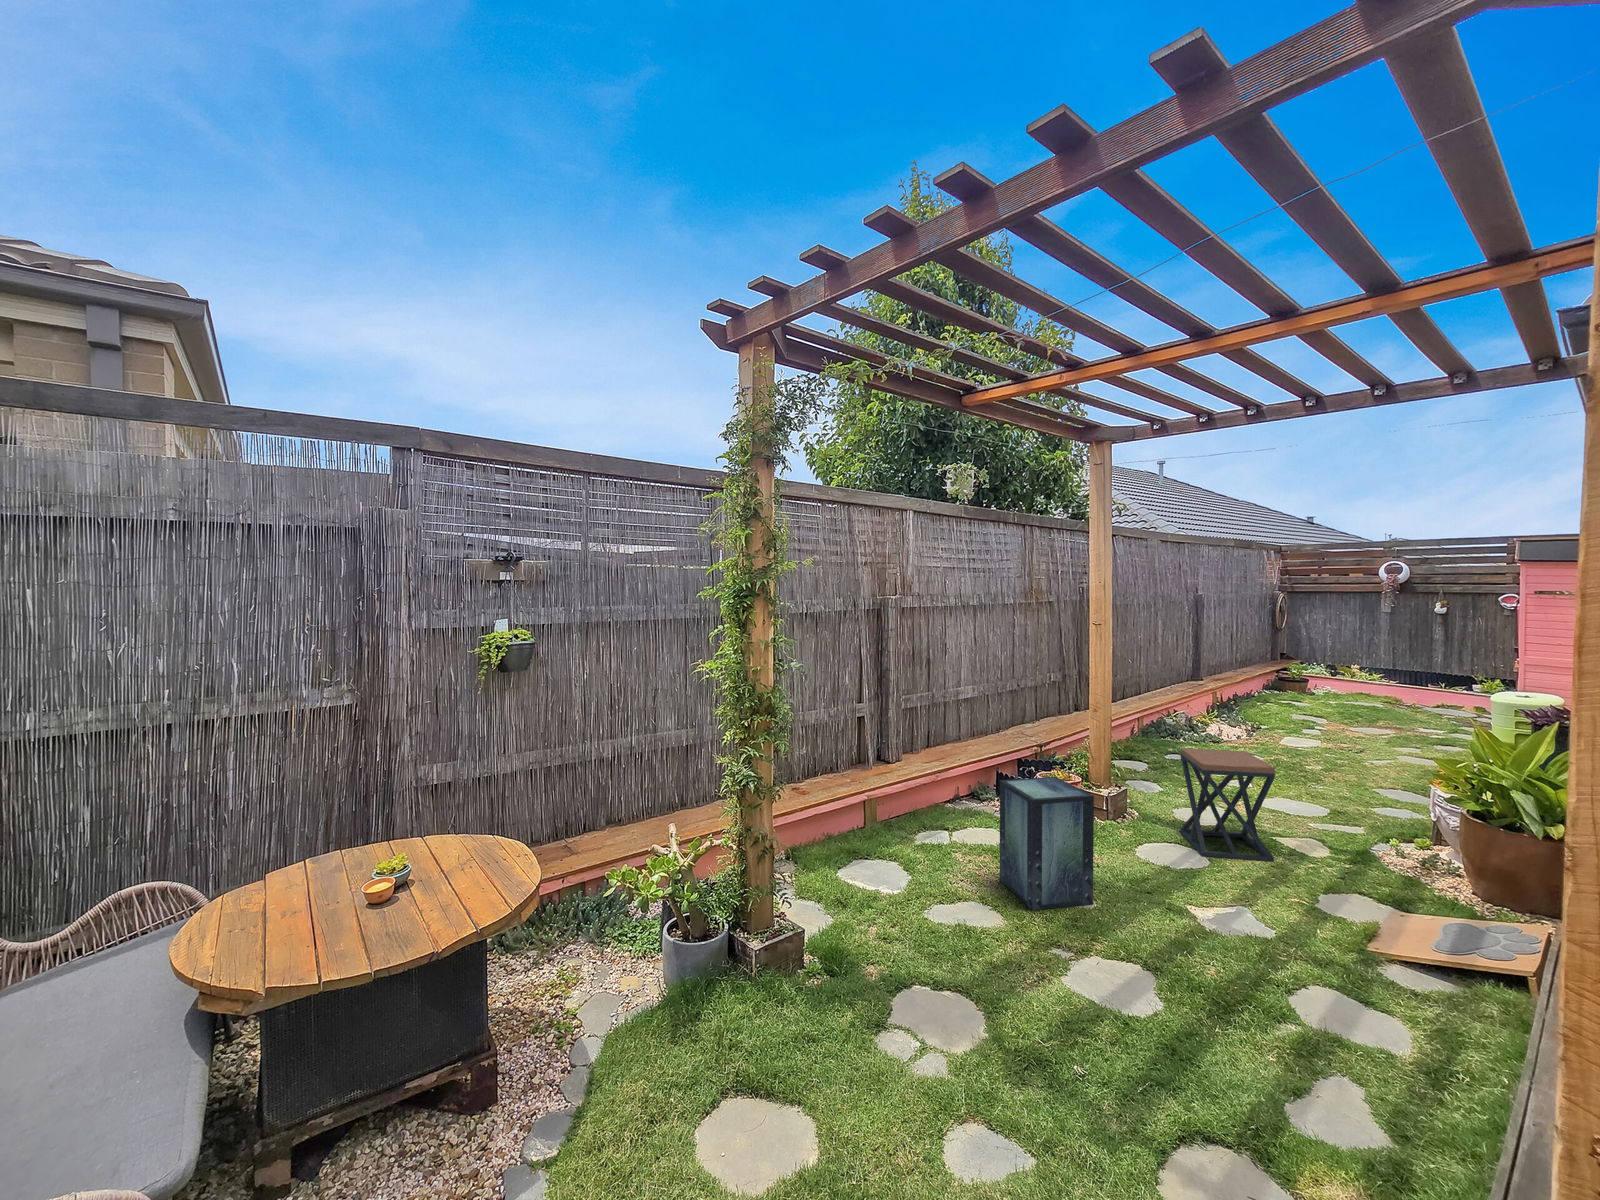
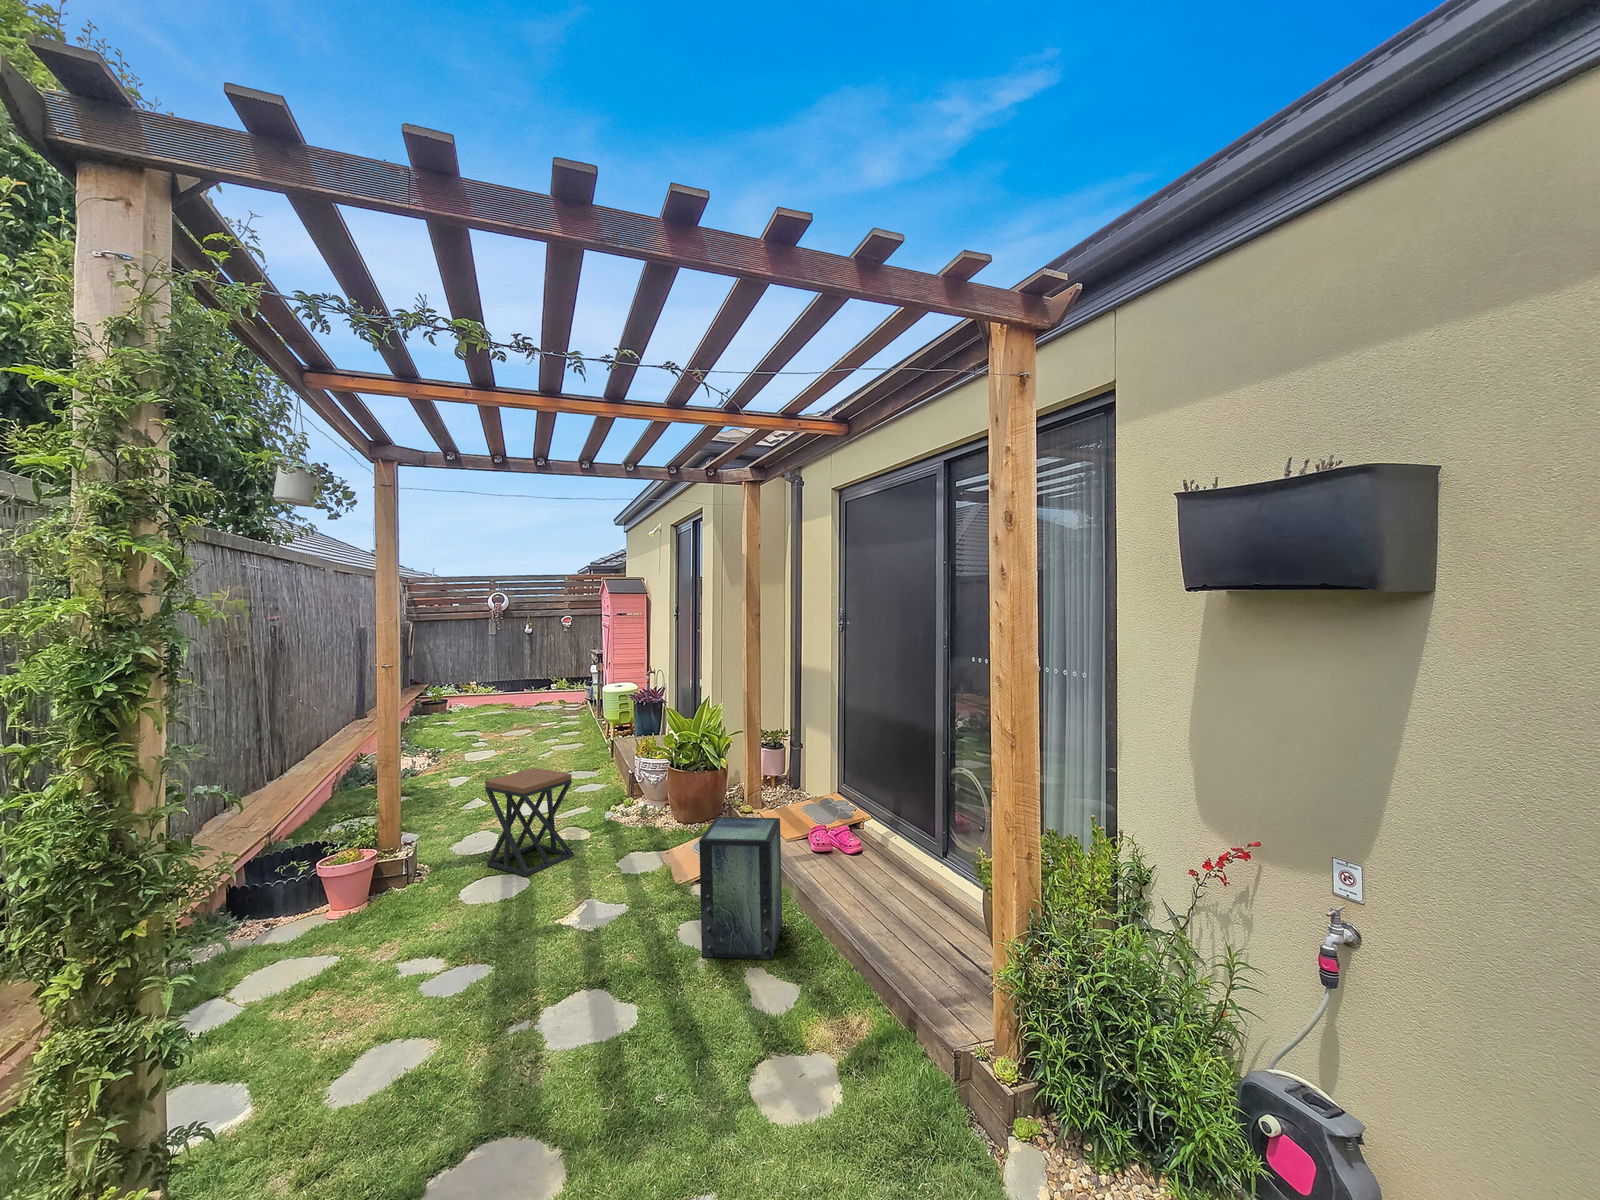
storage box: present [1000,777,1094,911] -> present [699,817,782,960]

